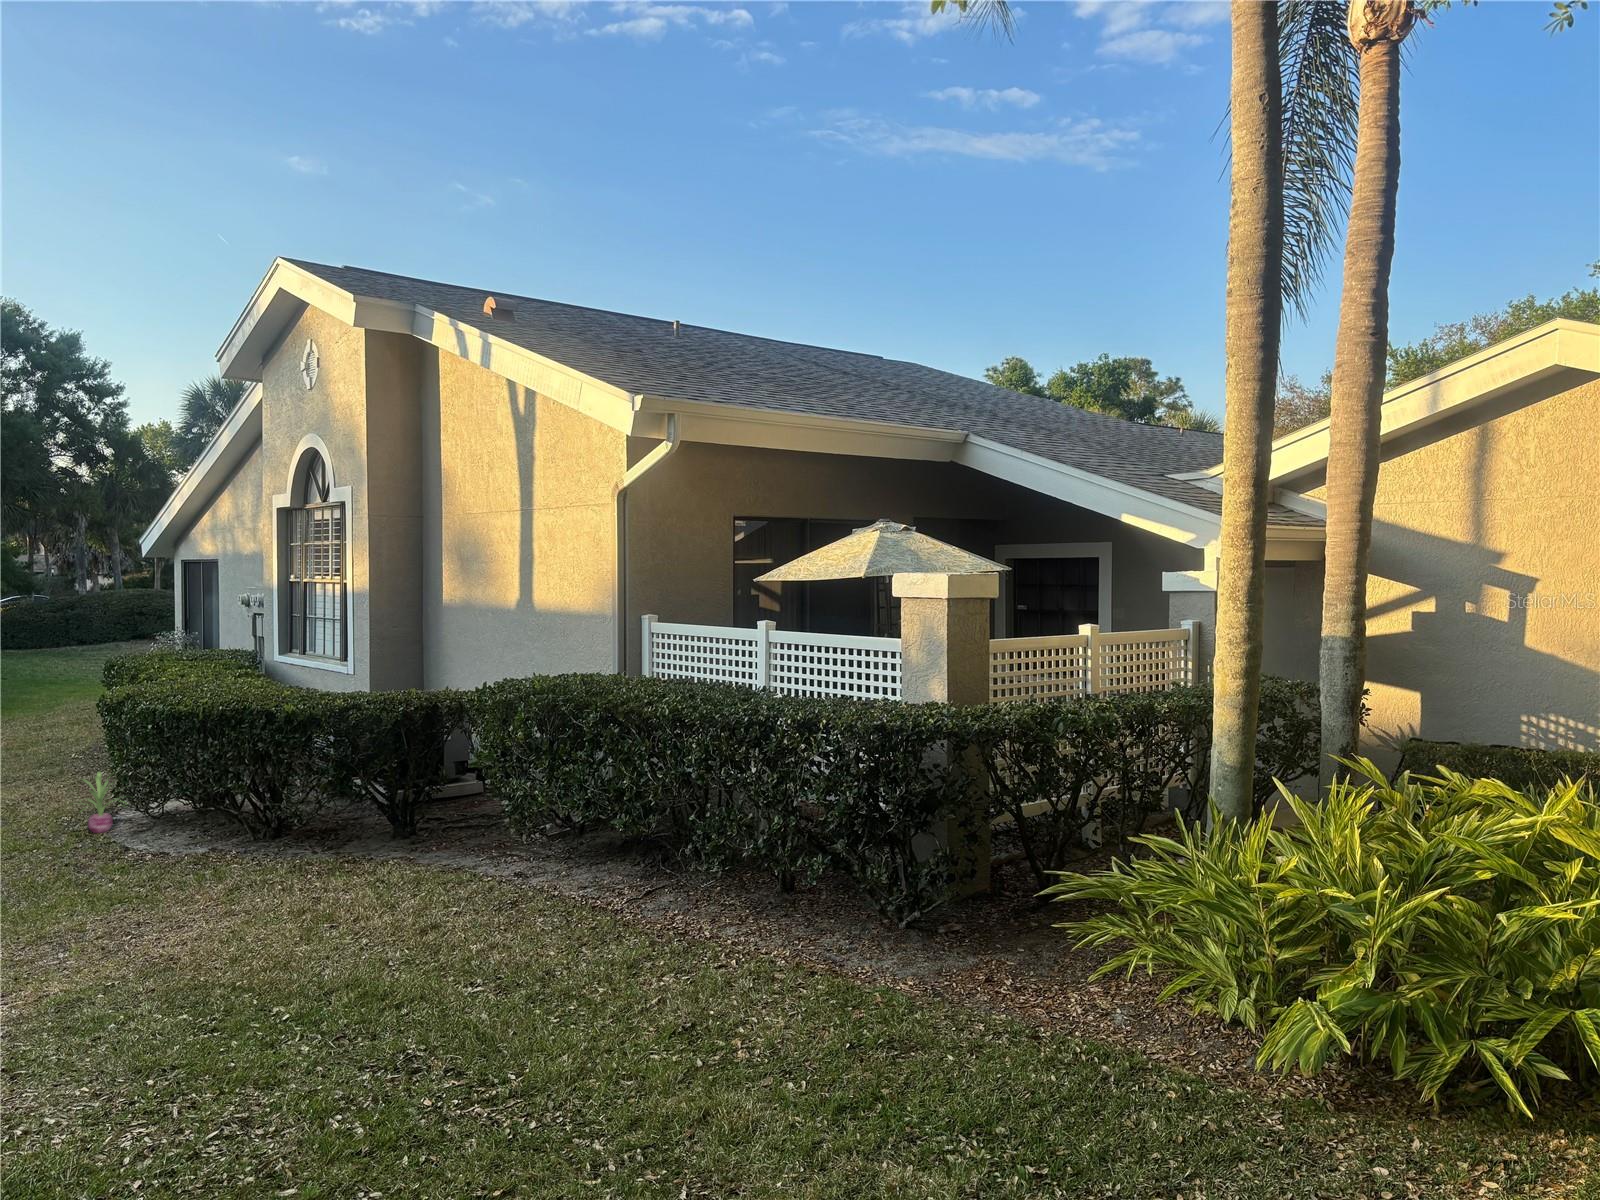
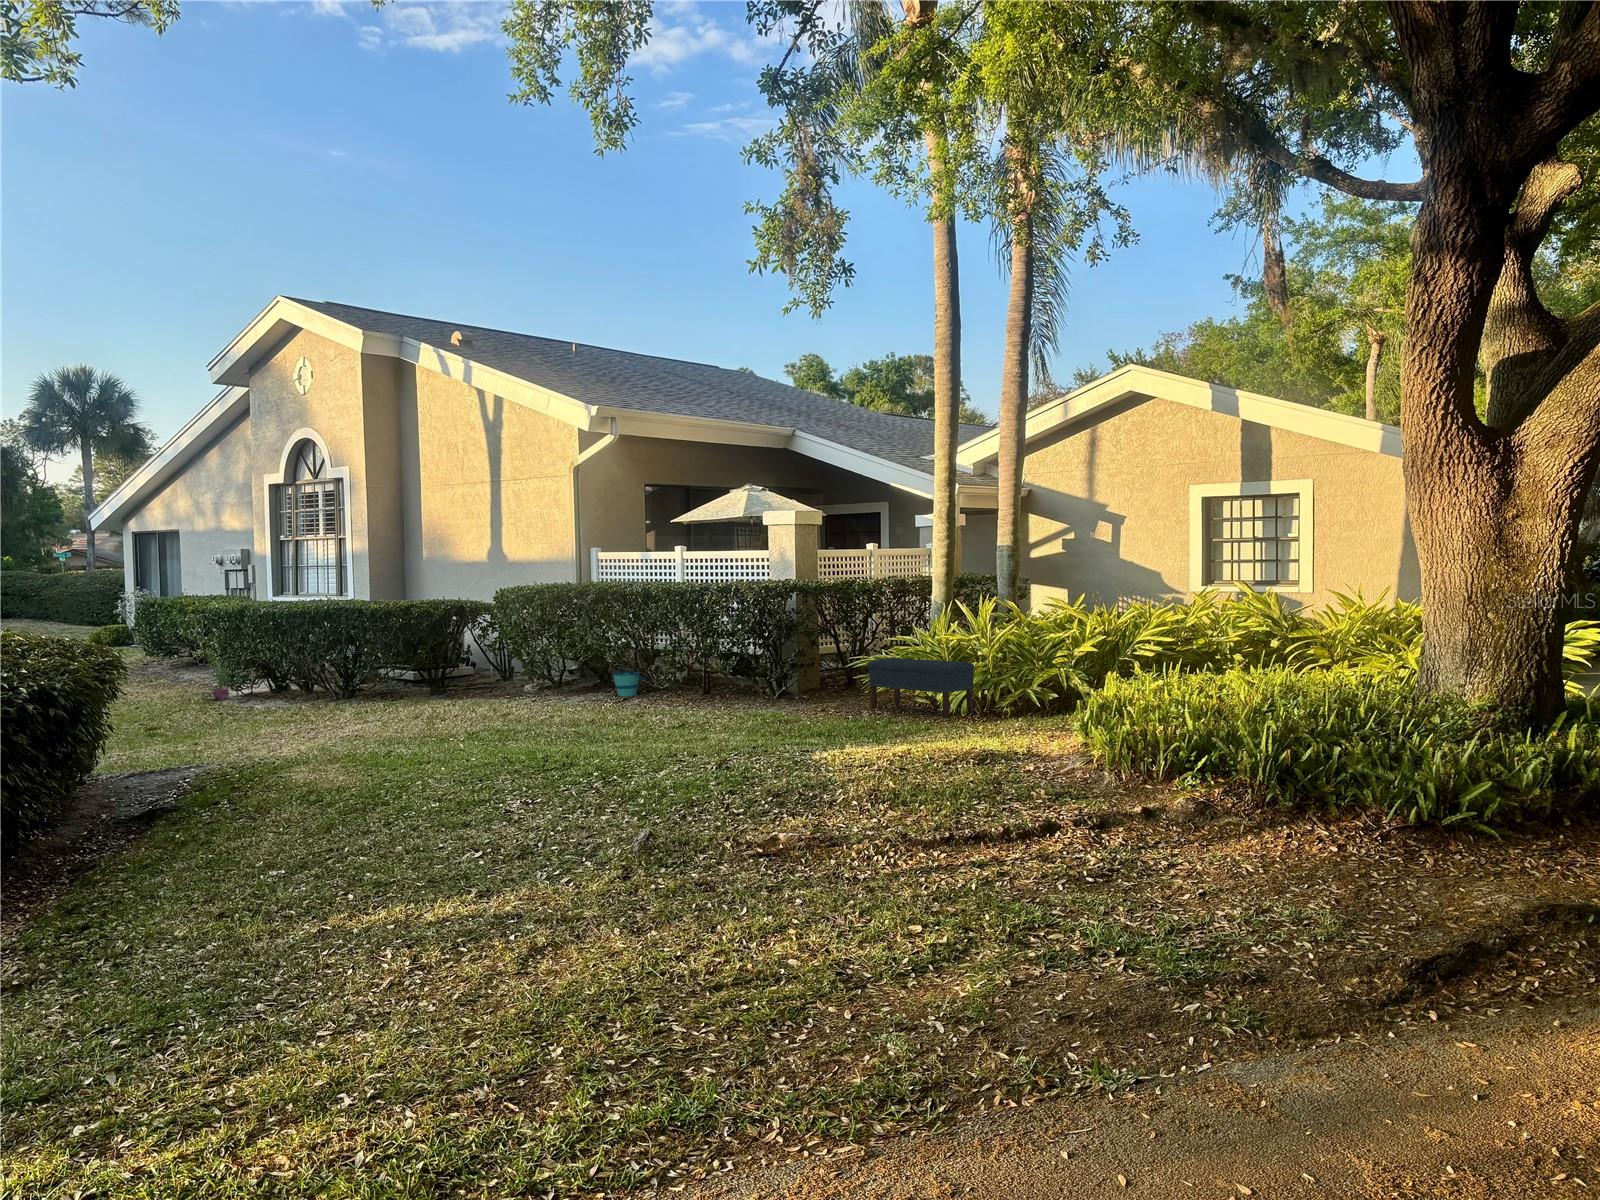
bucket: none [624,843,684,897] -> present [613,669,647,696]
bench: none [1087,923,1364,1144] -> present [867,658,974,717]

